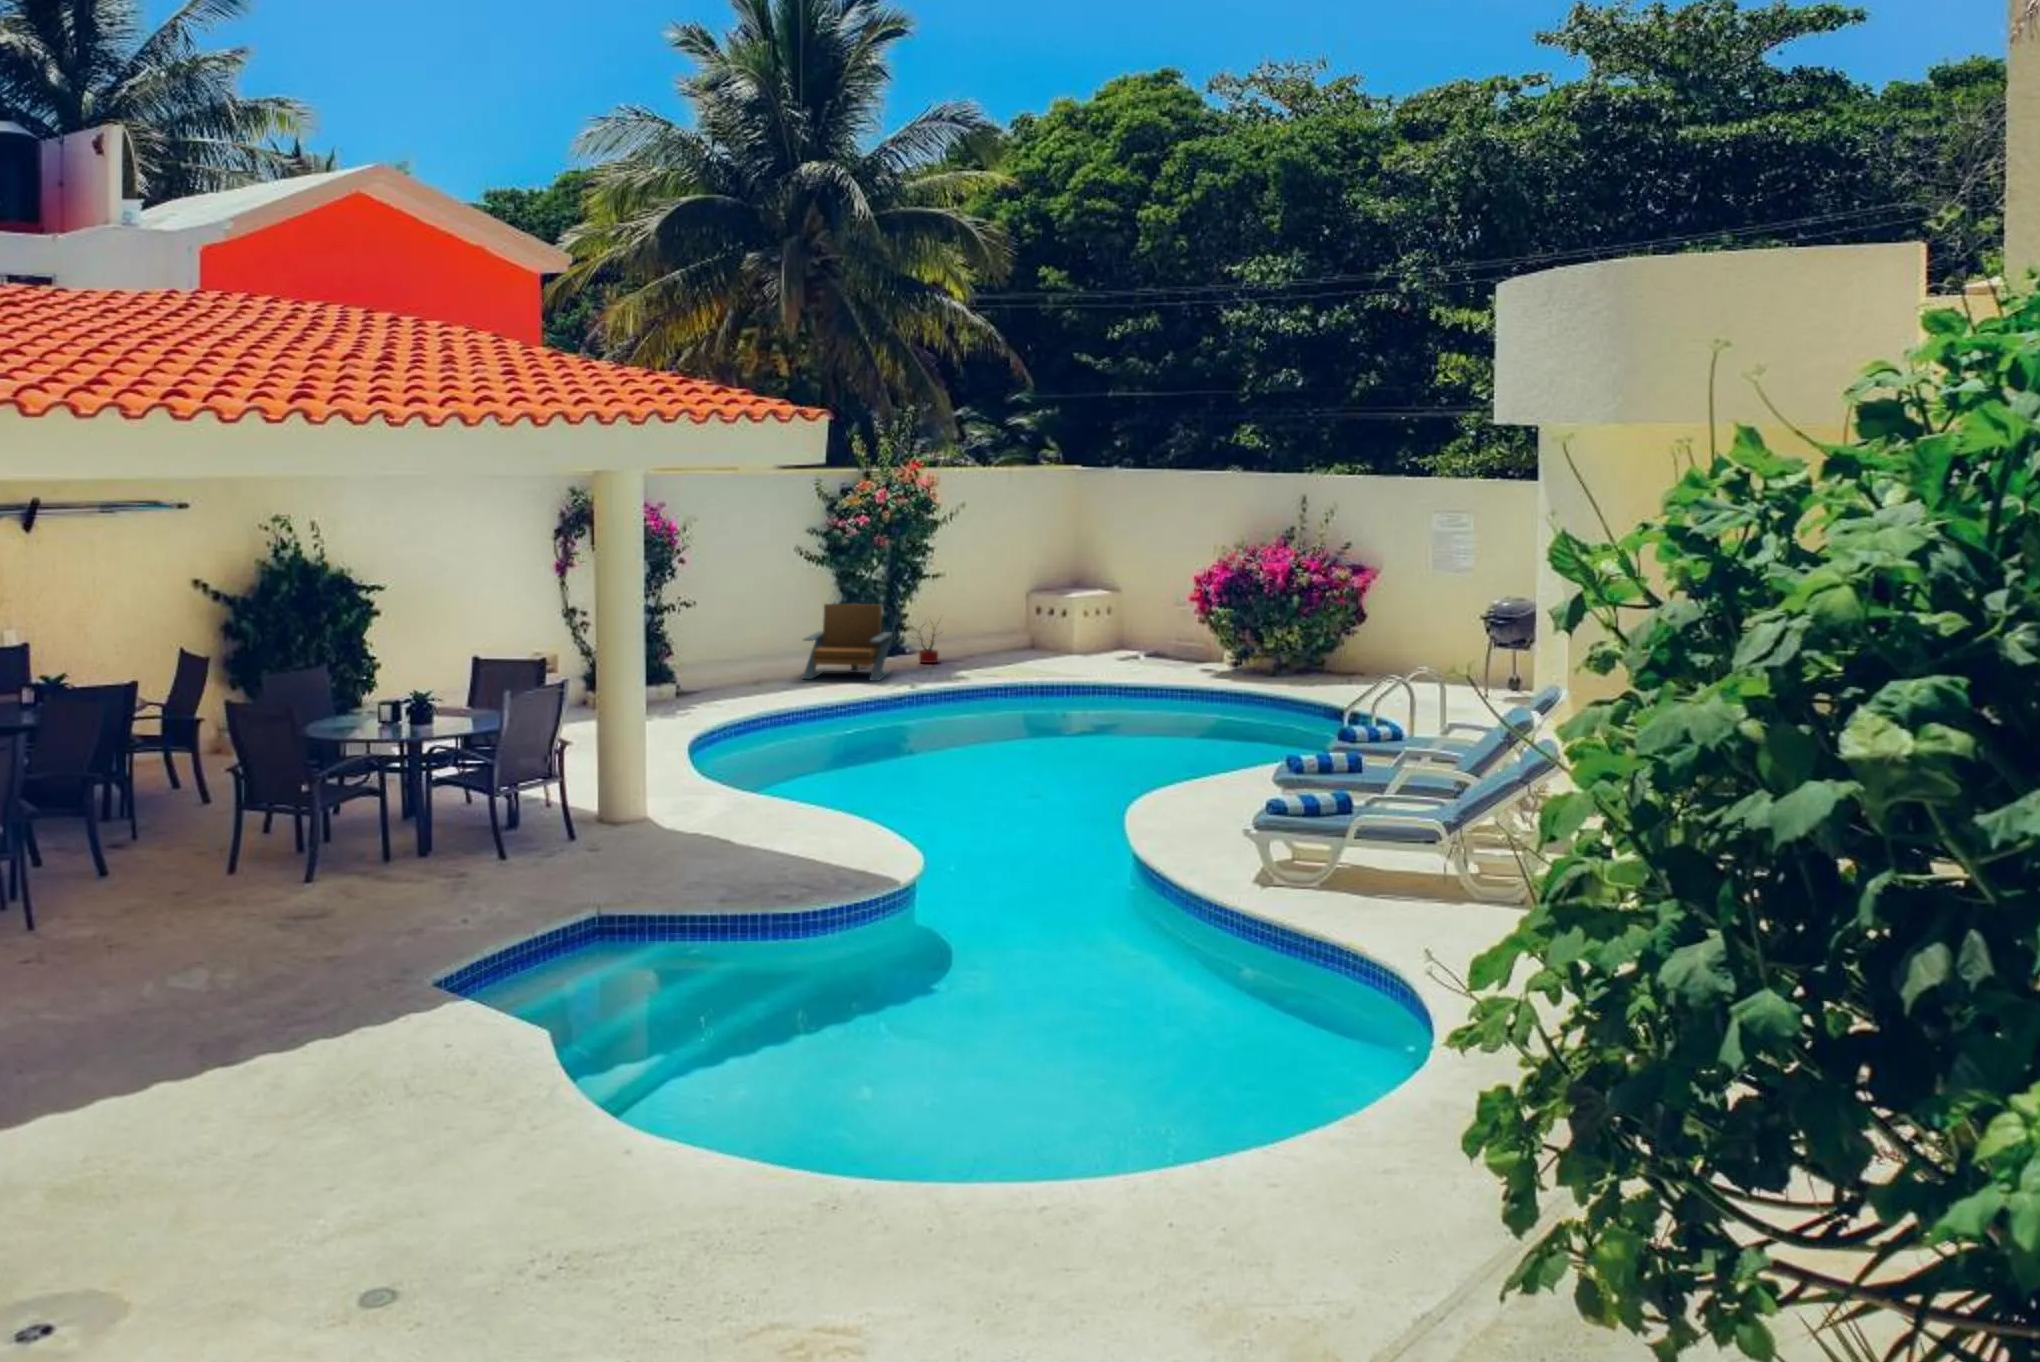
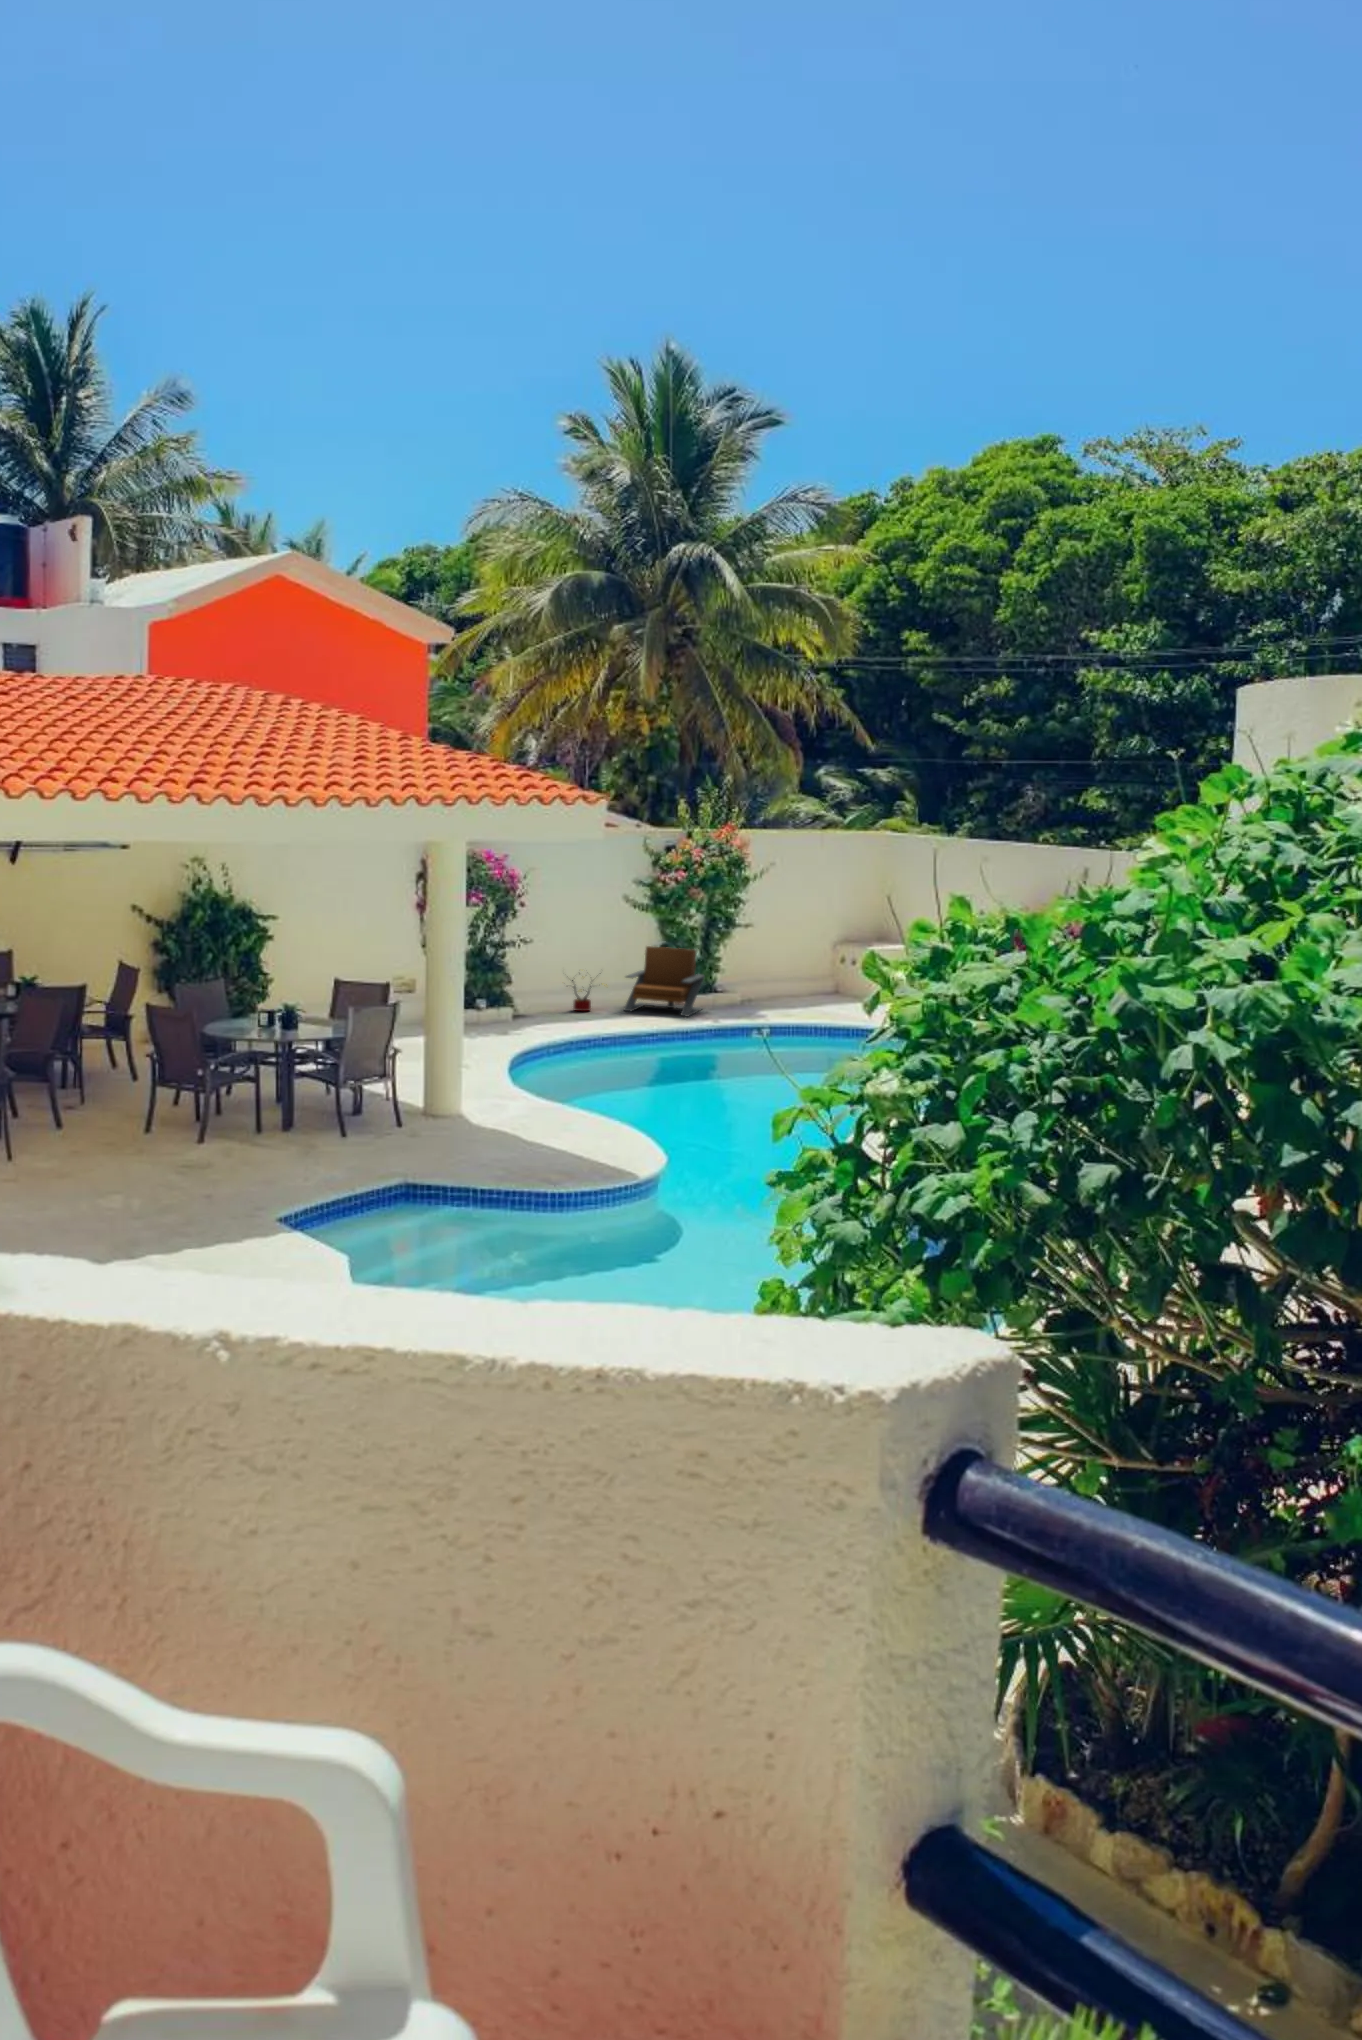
decorative plant: present [913,621,940,663] -> present [572,980,591,1011]

